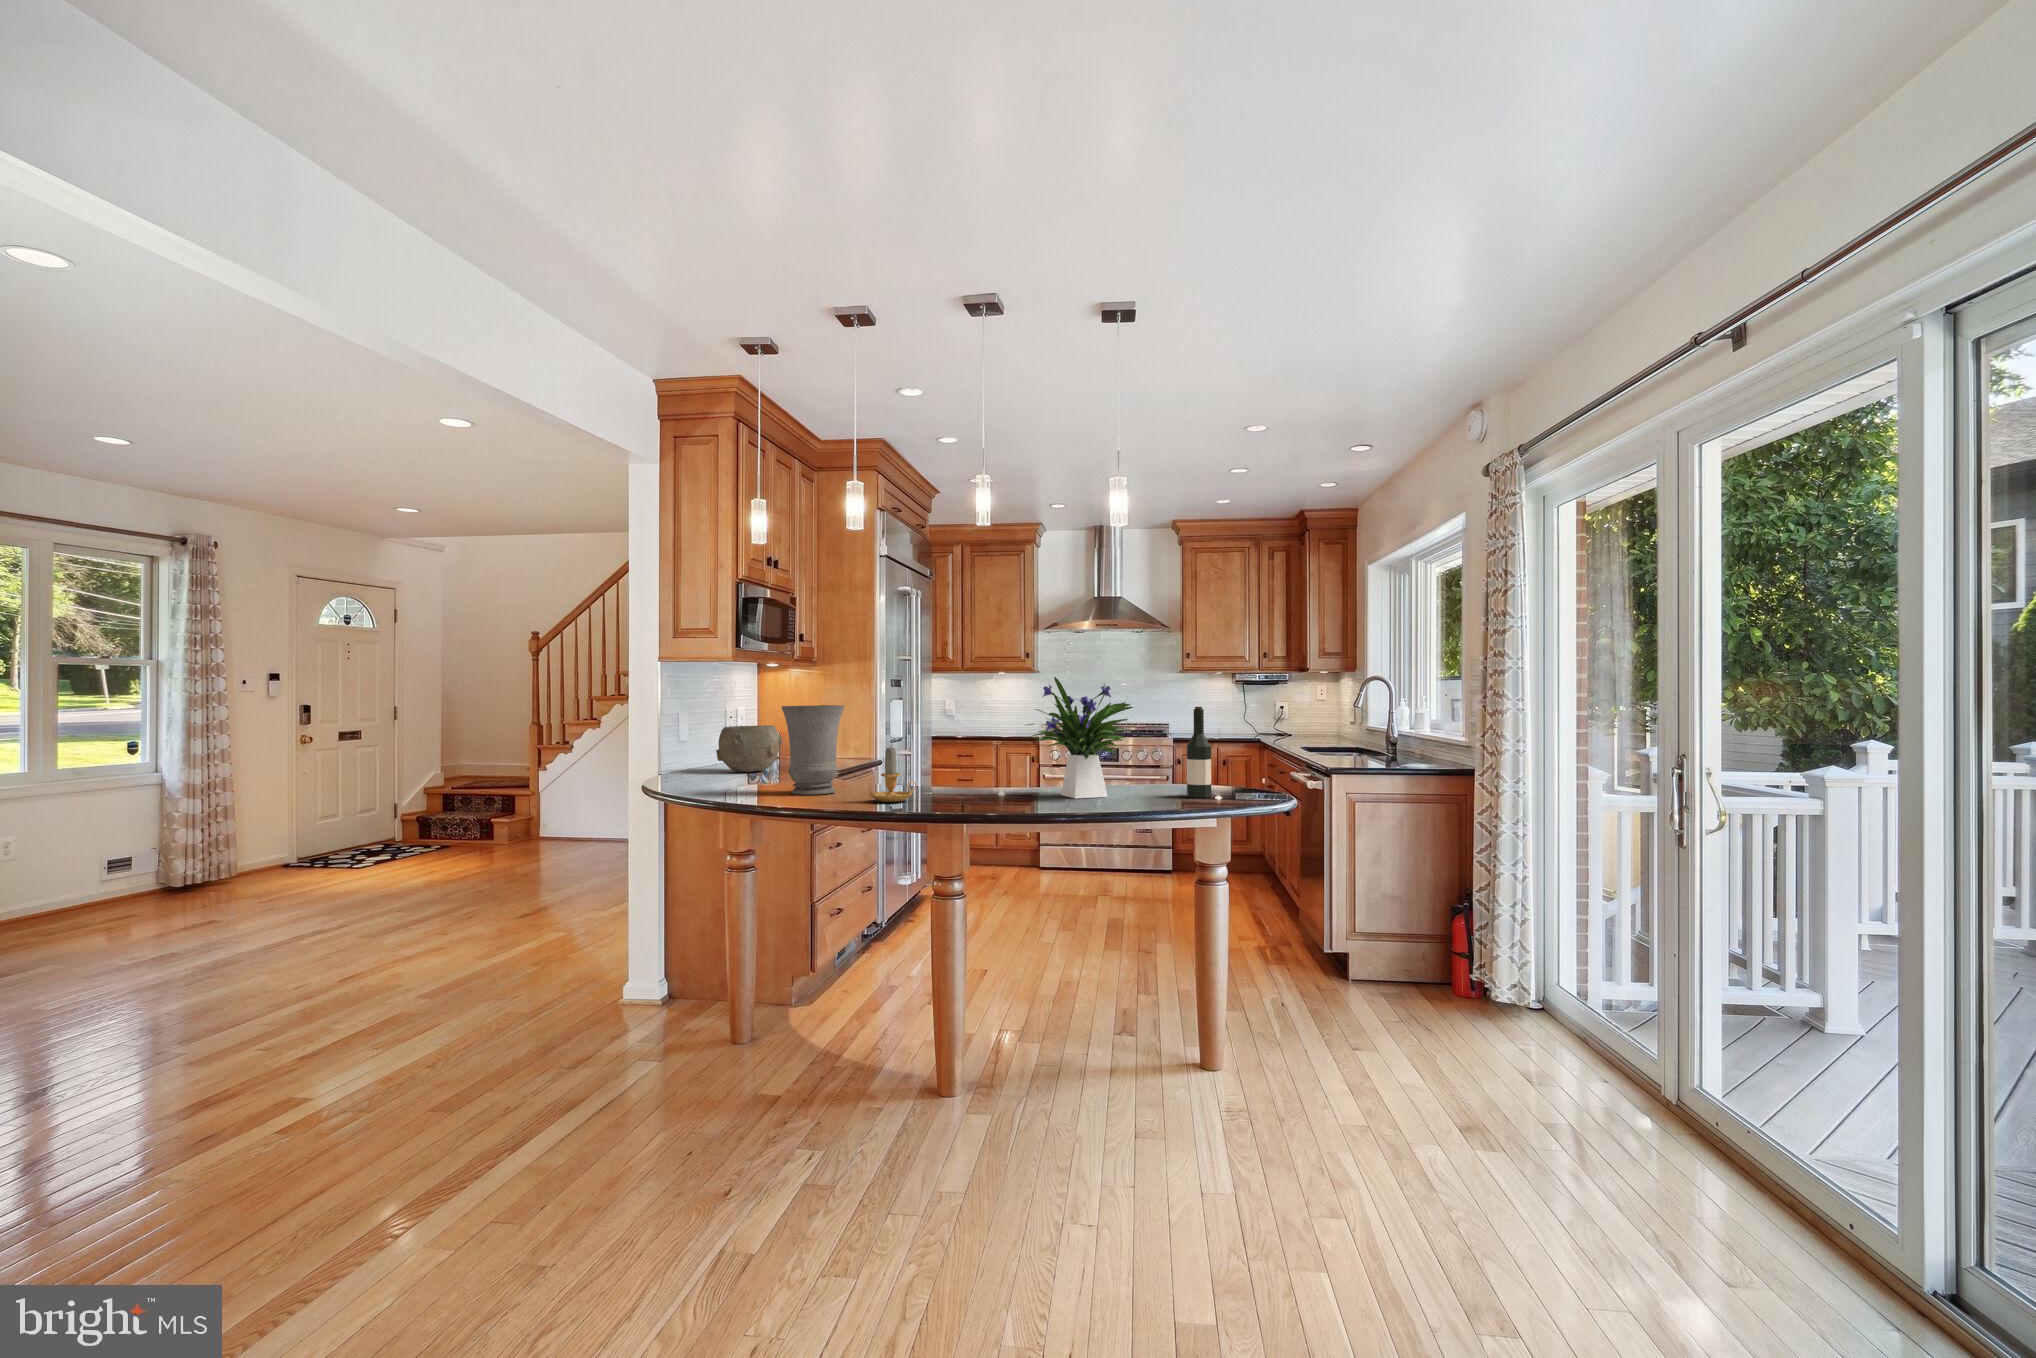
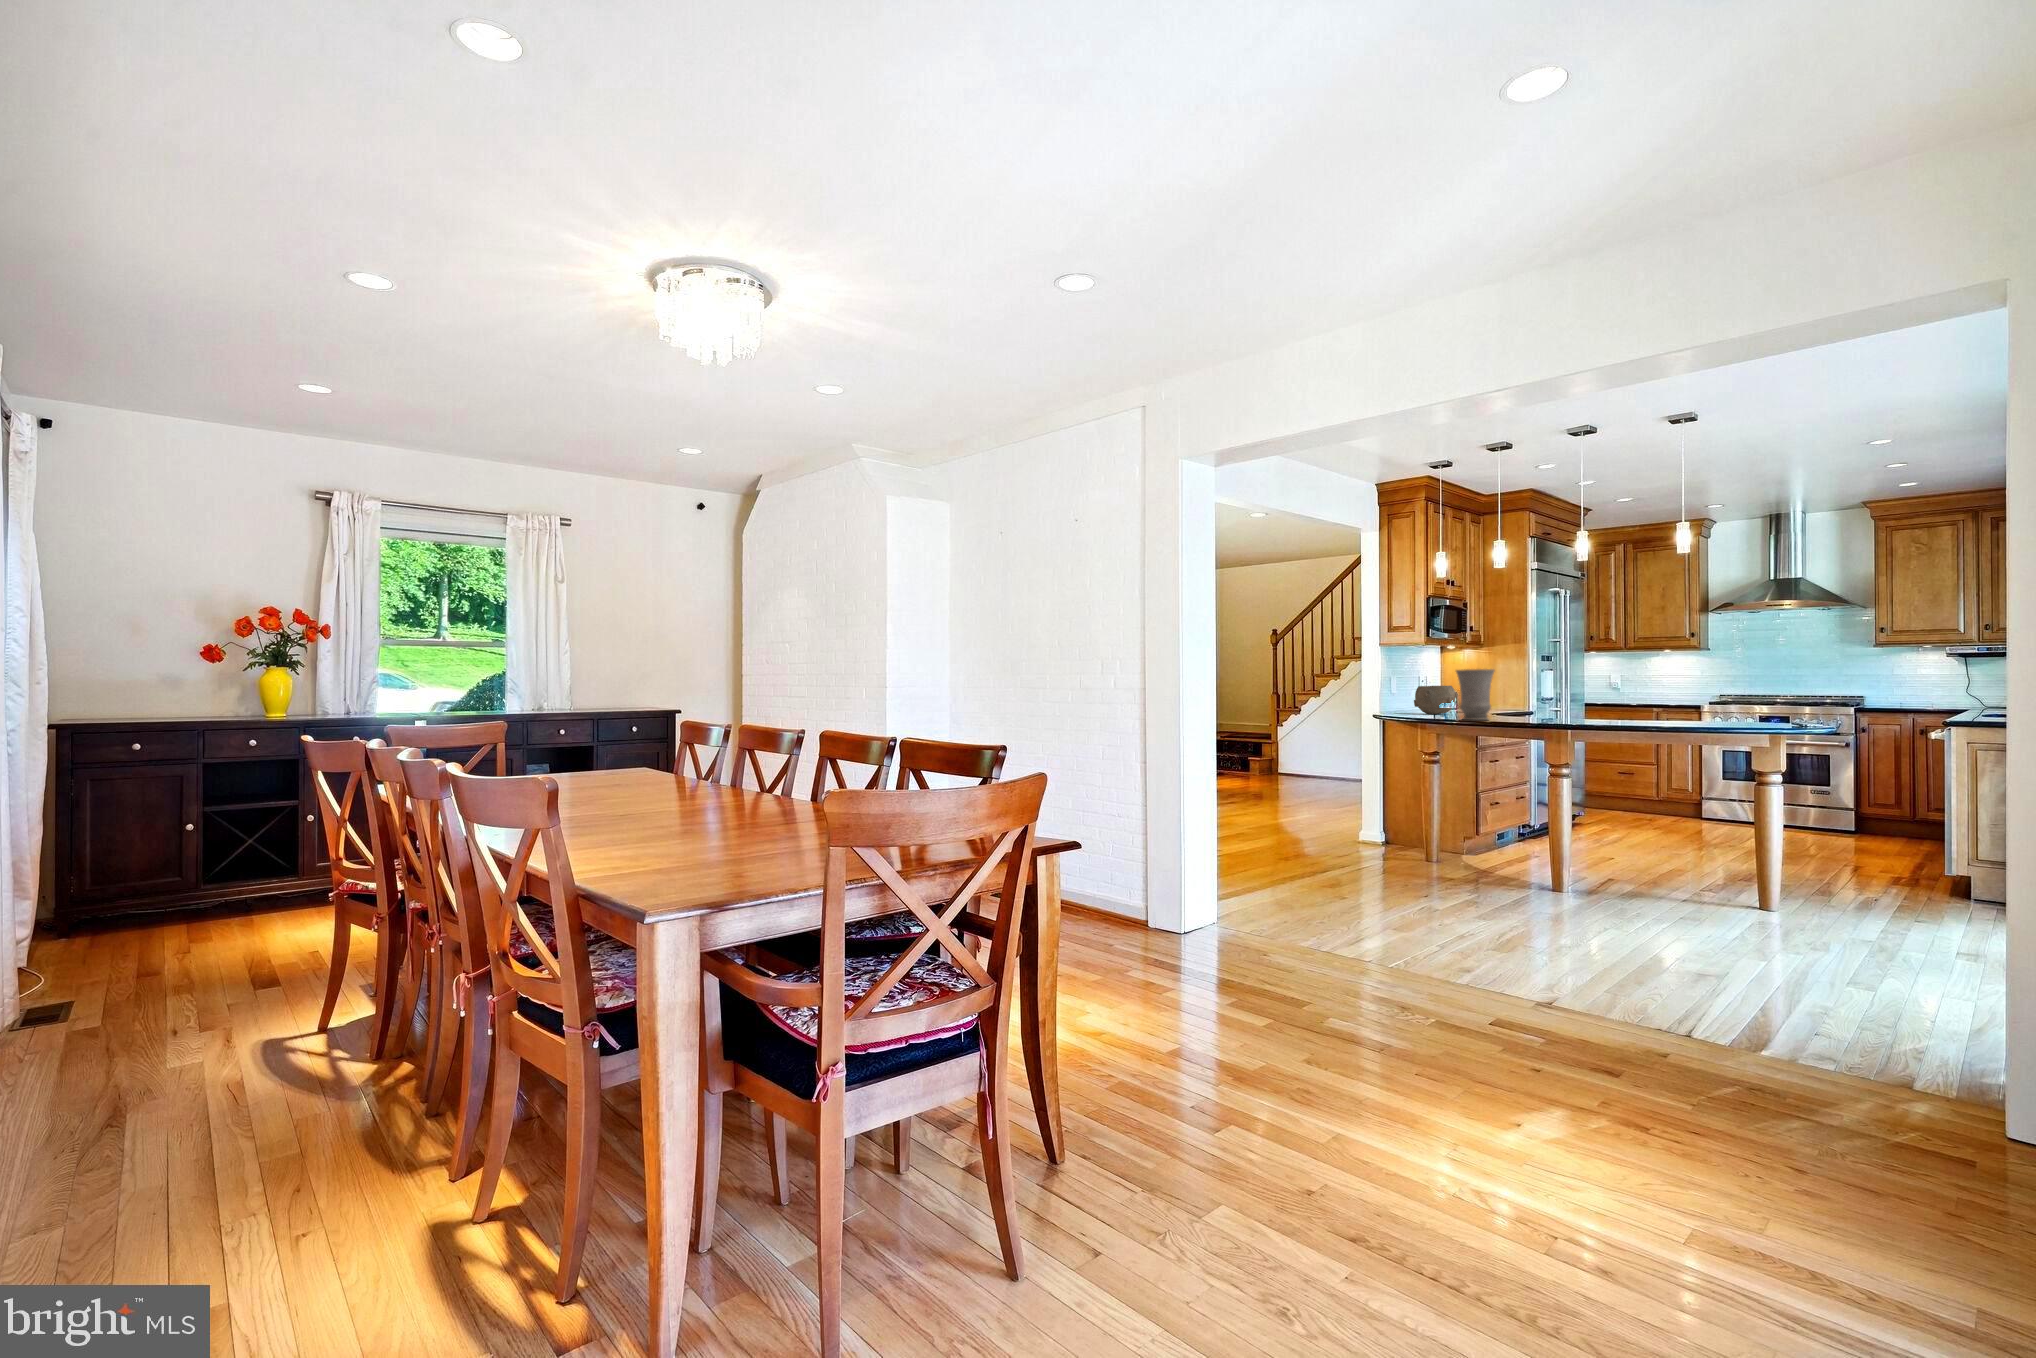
flower arrangement: present [1027,677,1133,798] -> none [1618,649,1705,726]
wine bottle: present [1187,707,1211,798] -> none [1749,667,1769,728]
candle: present [869,747,916,802] -> none [1509,690,1541,723]

